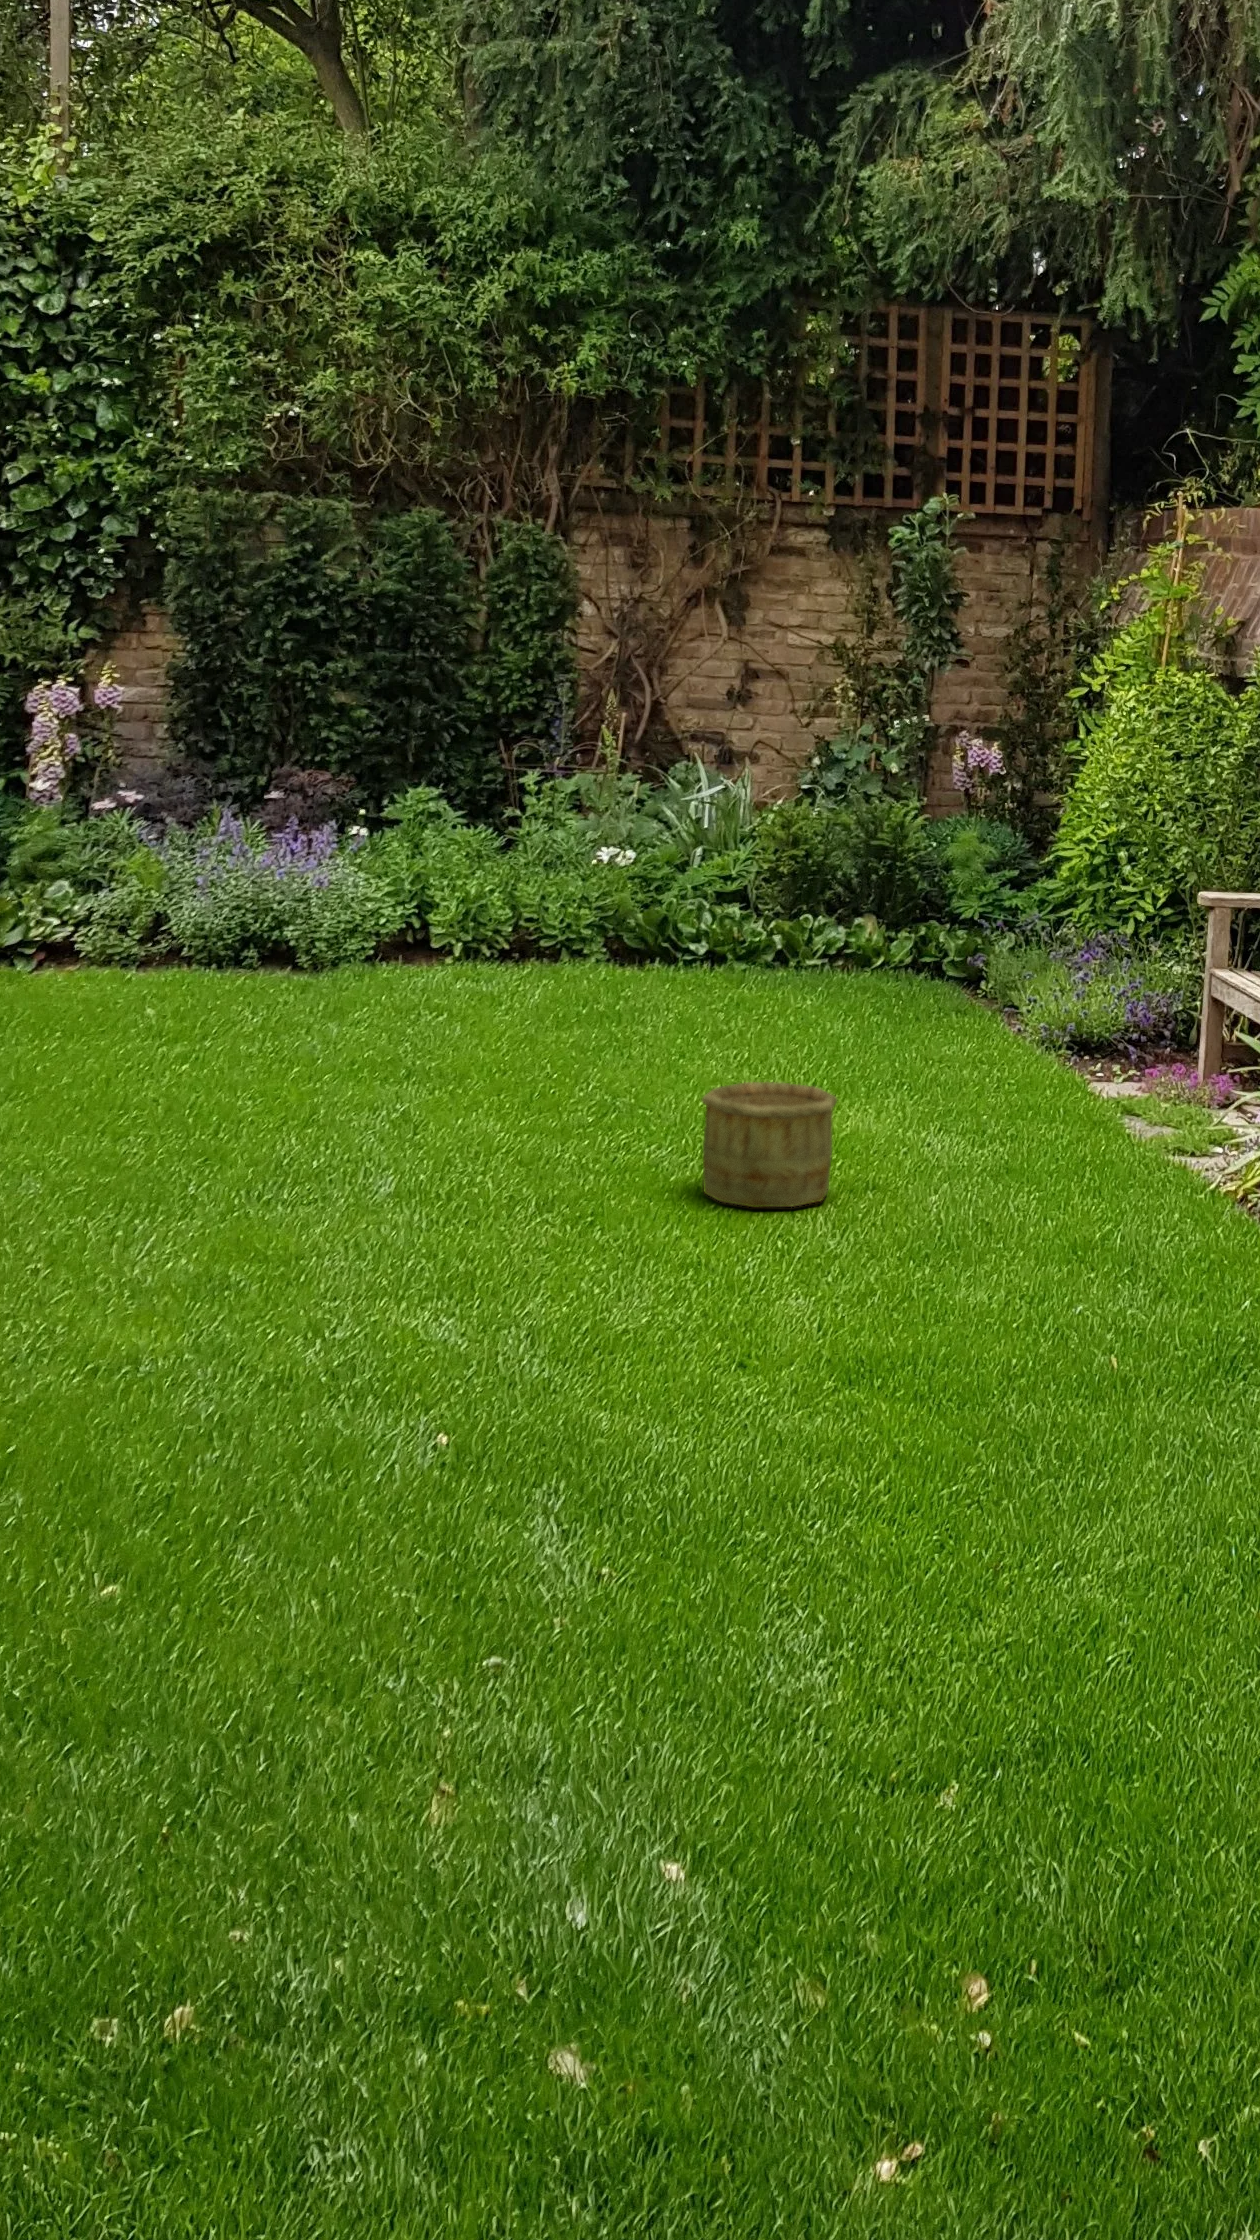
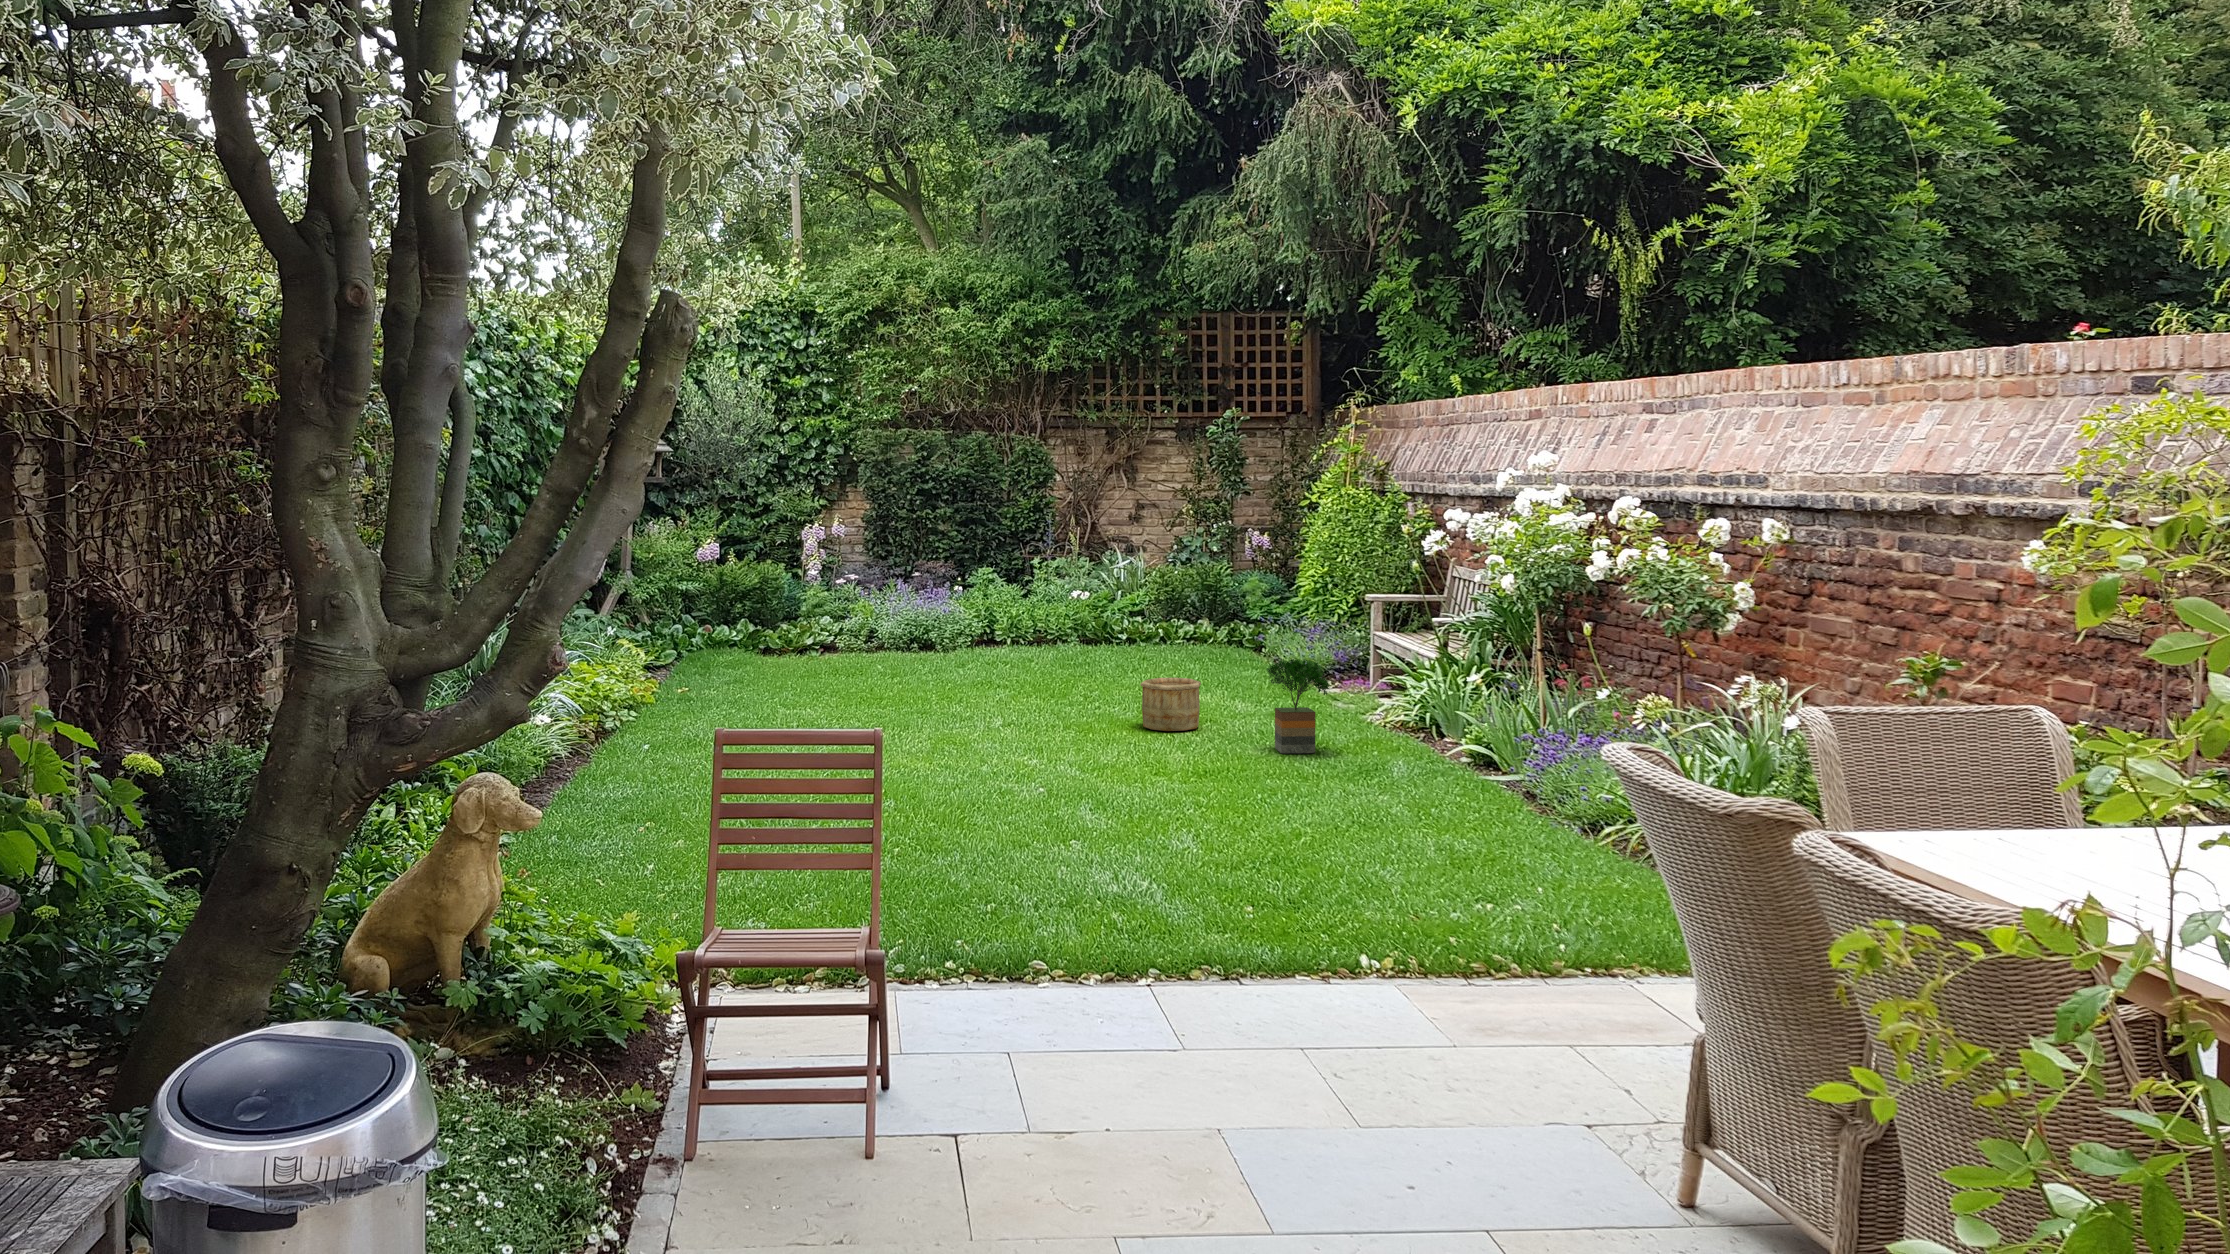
potted tree: none [977,1062,1124,1280] -> present [1267,659,1330,753]

